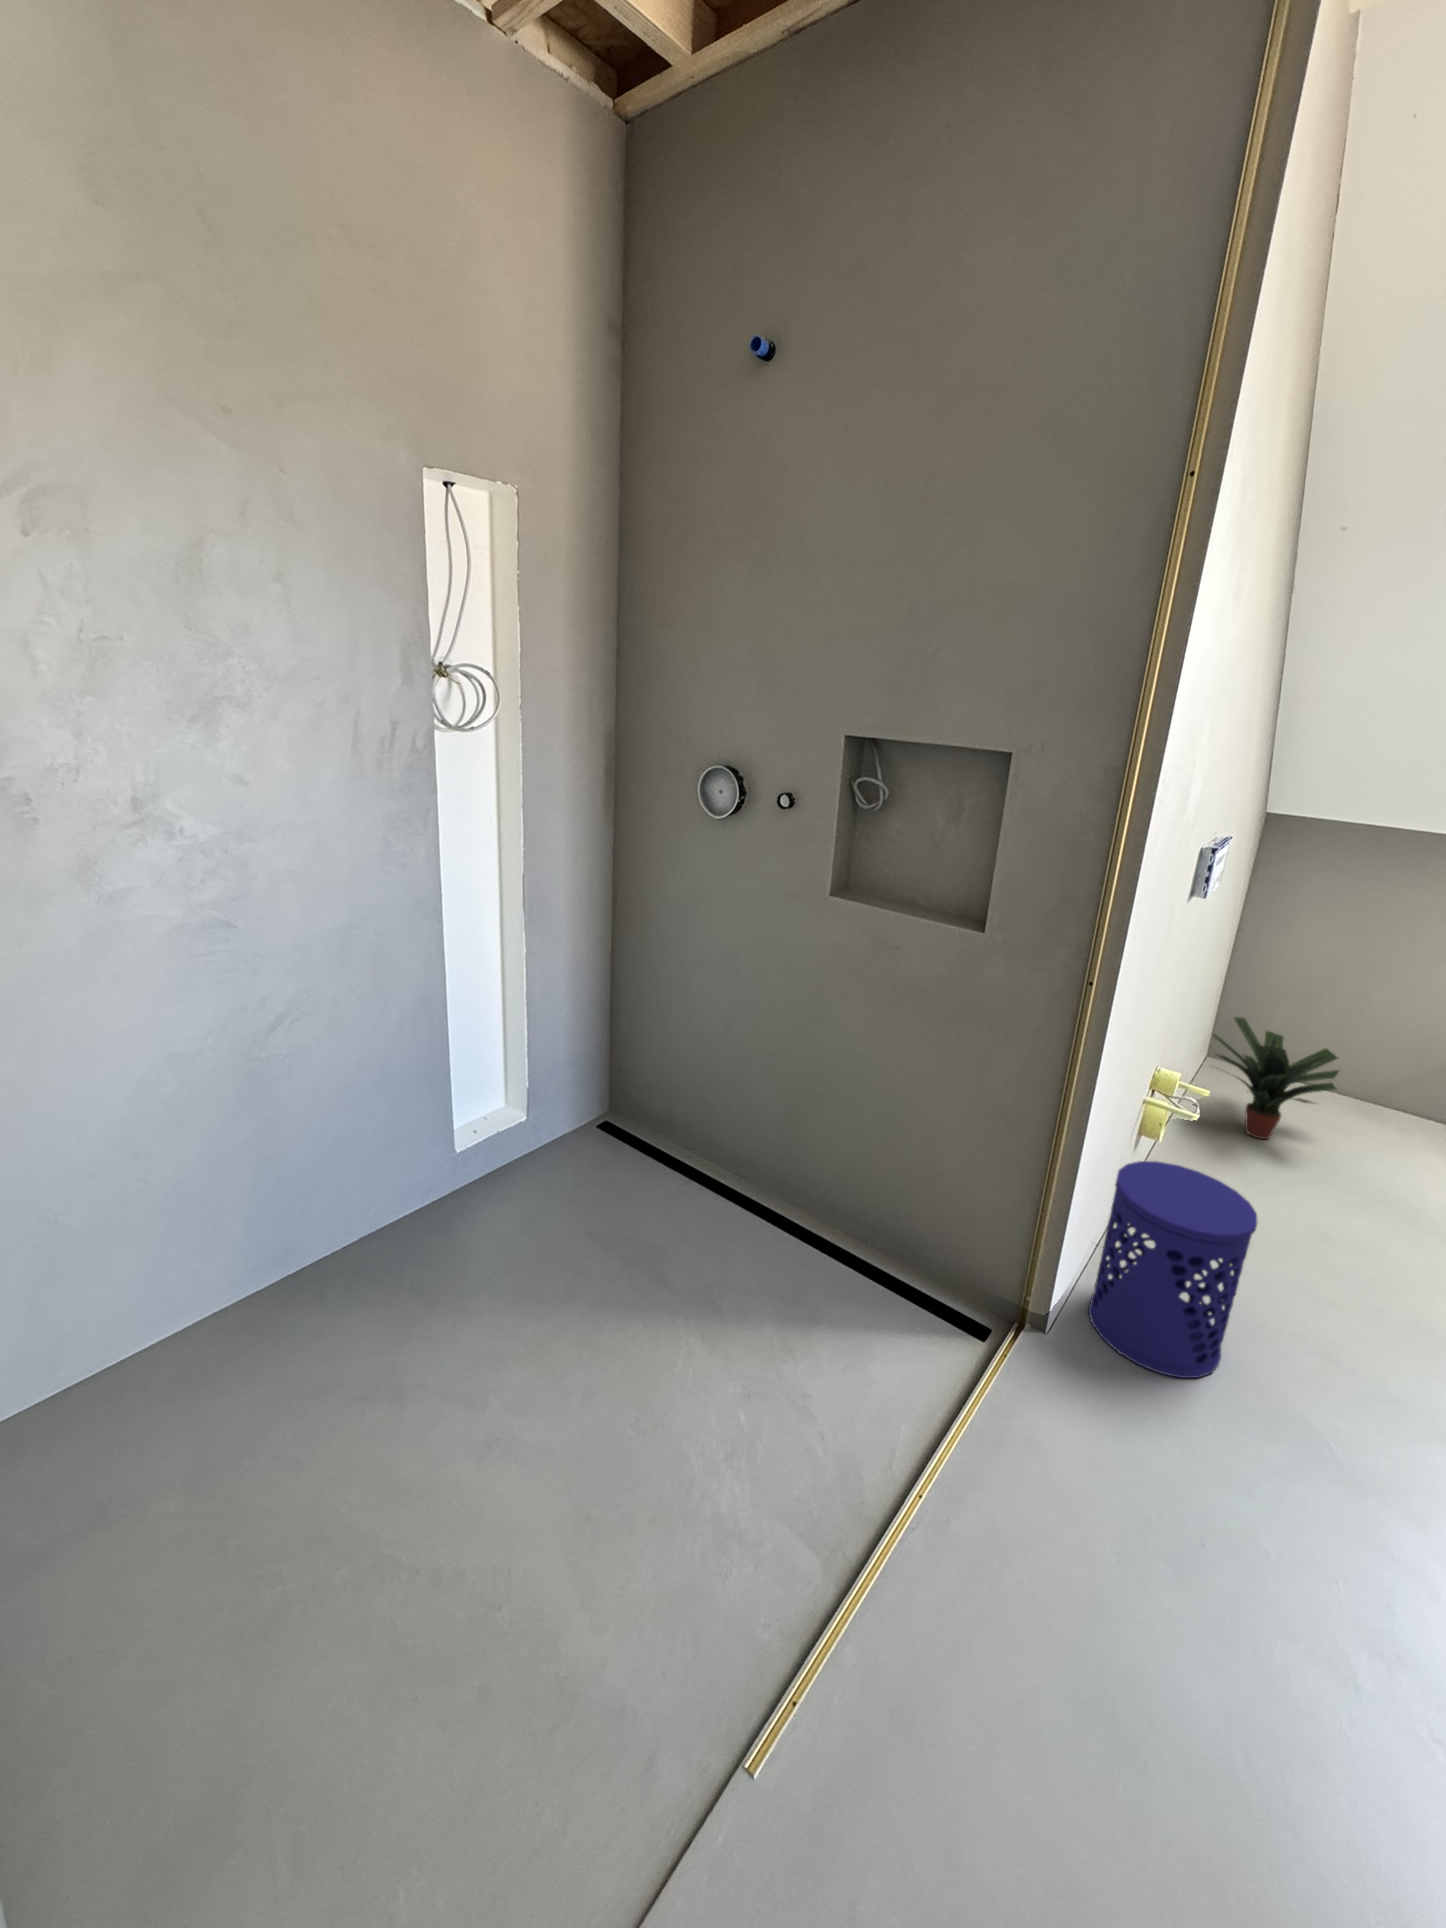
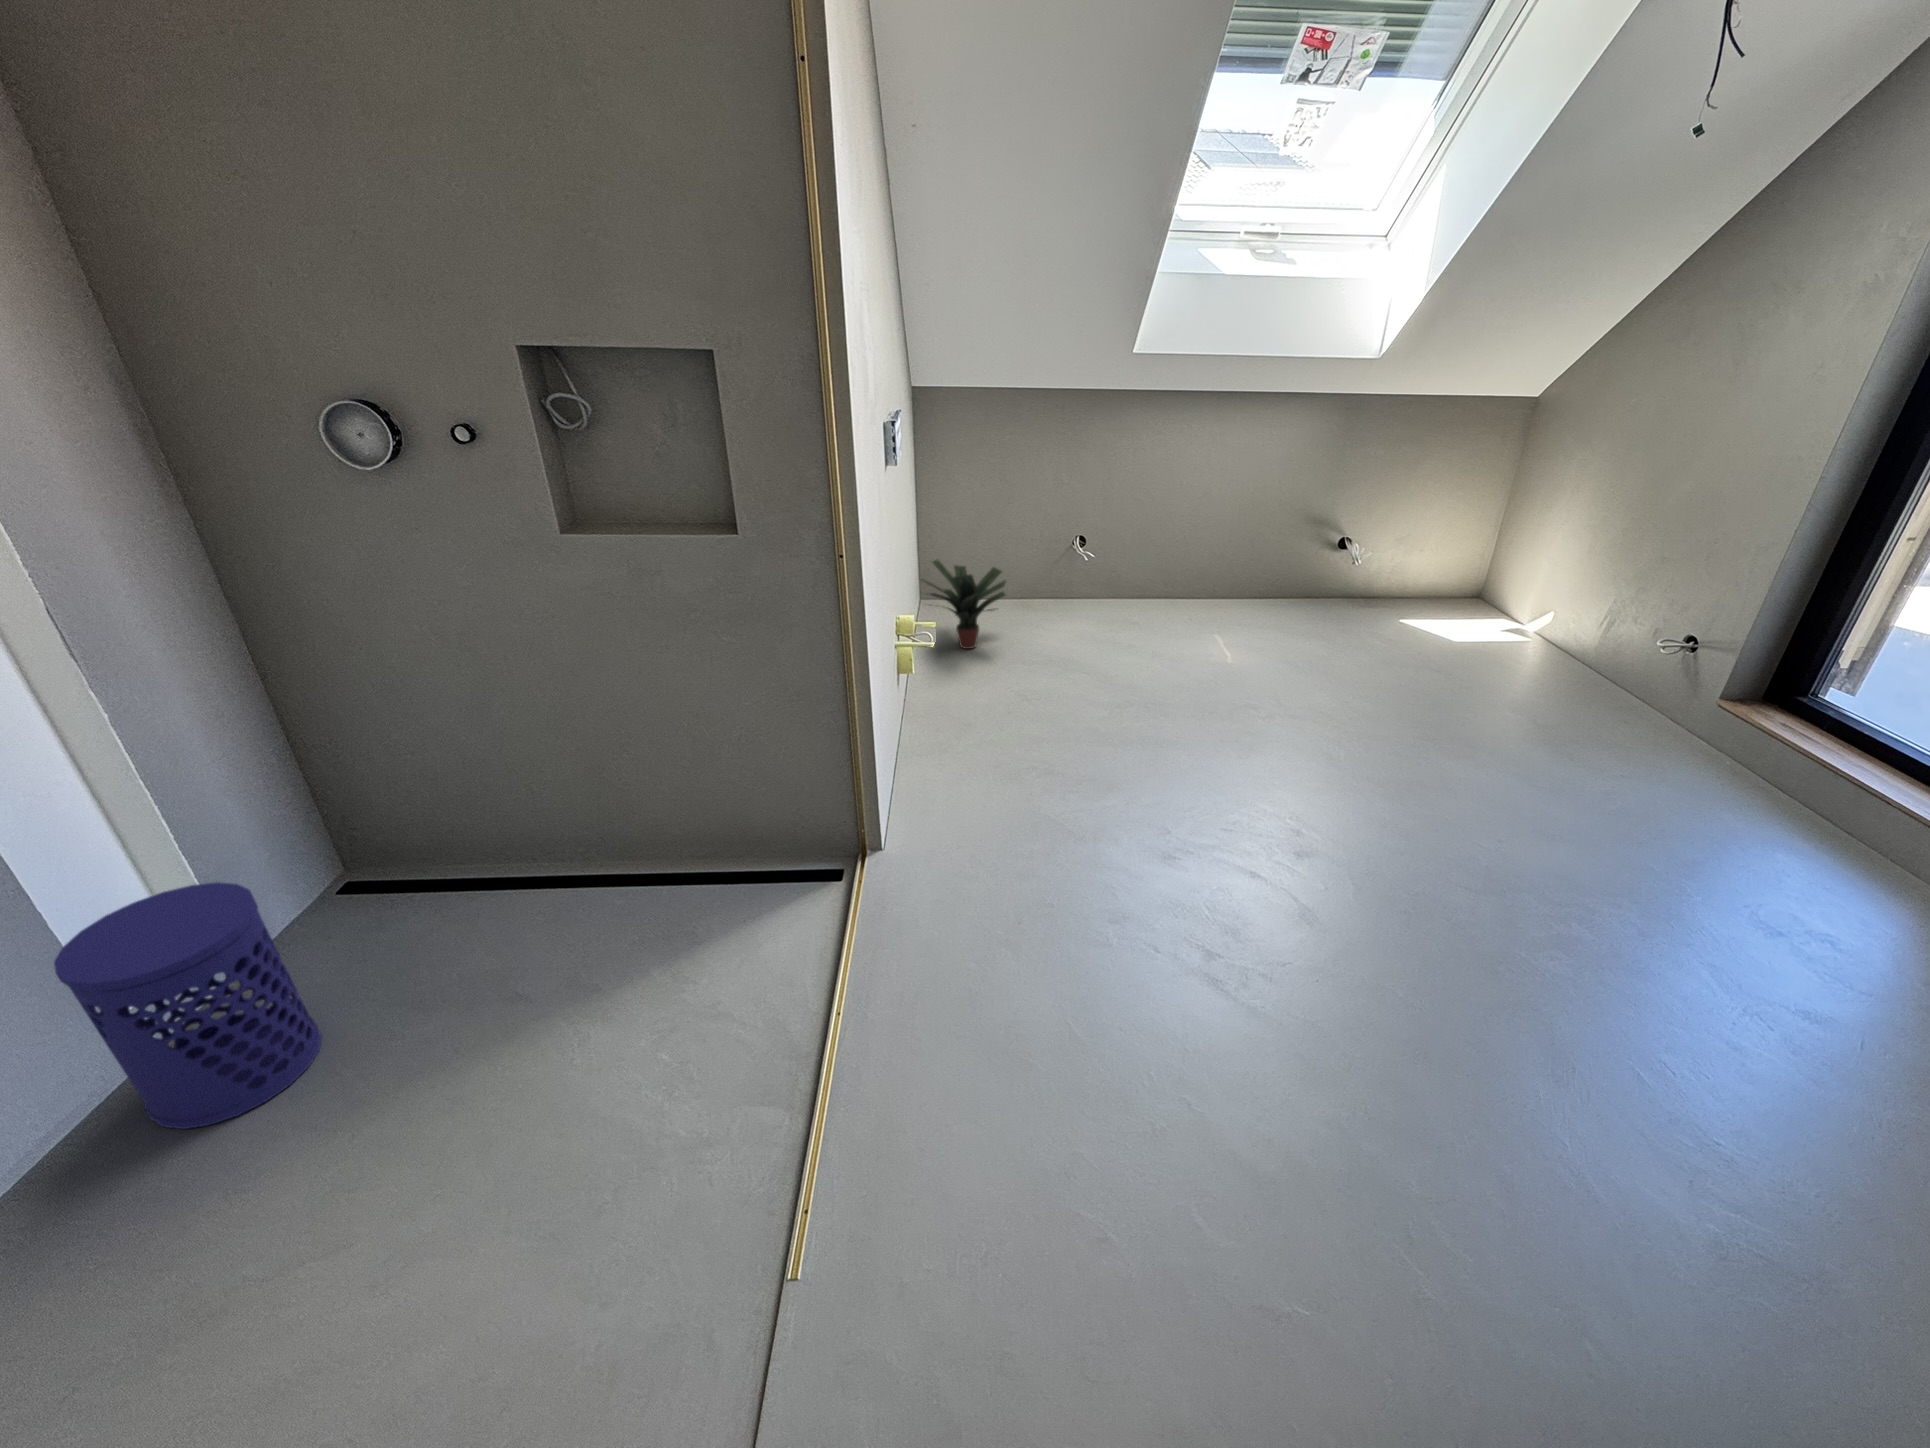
waste bin: present [1088,1161,1257,1378] -> present [54,882,322,1129]

